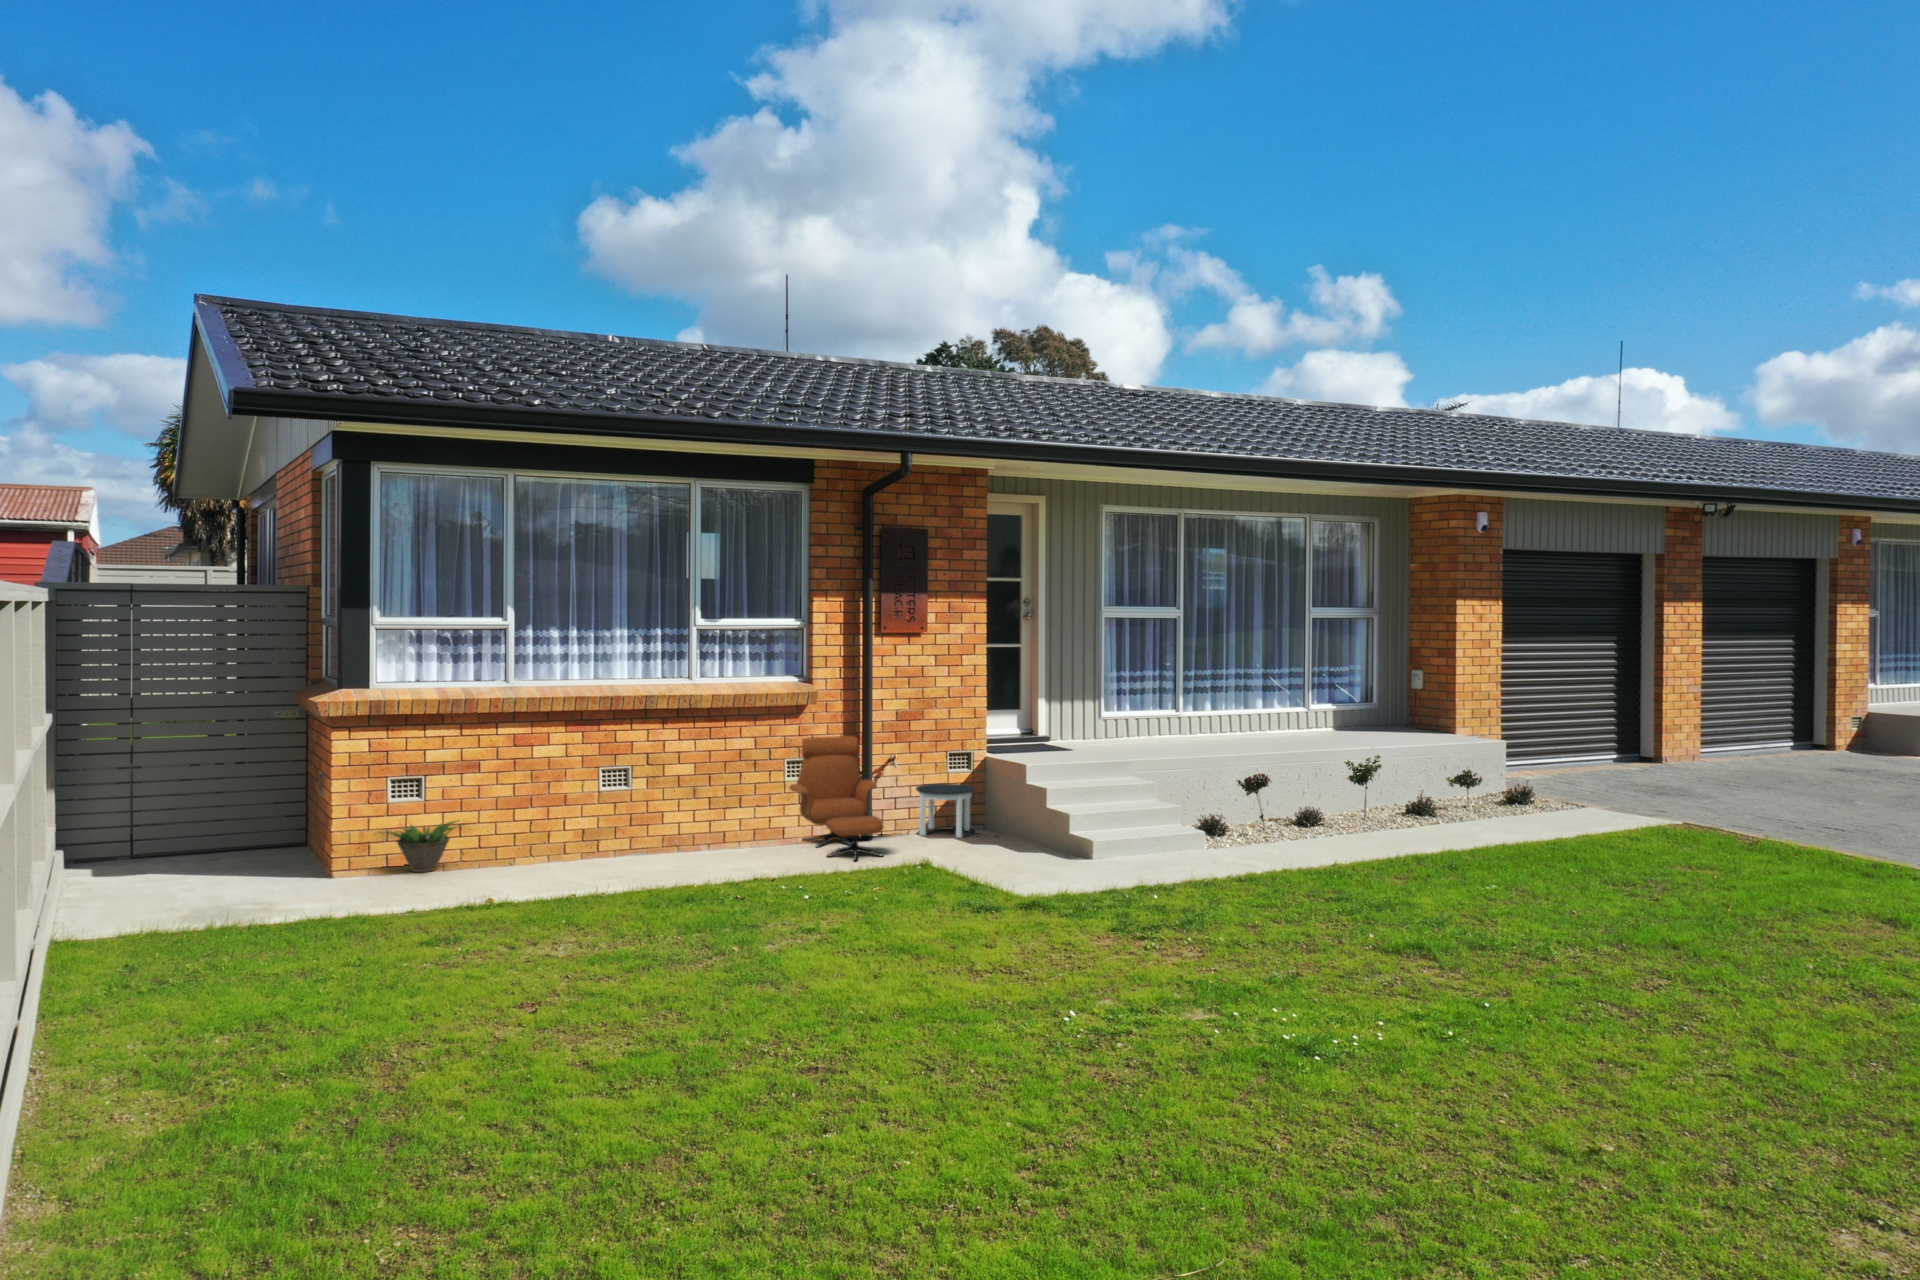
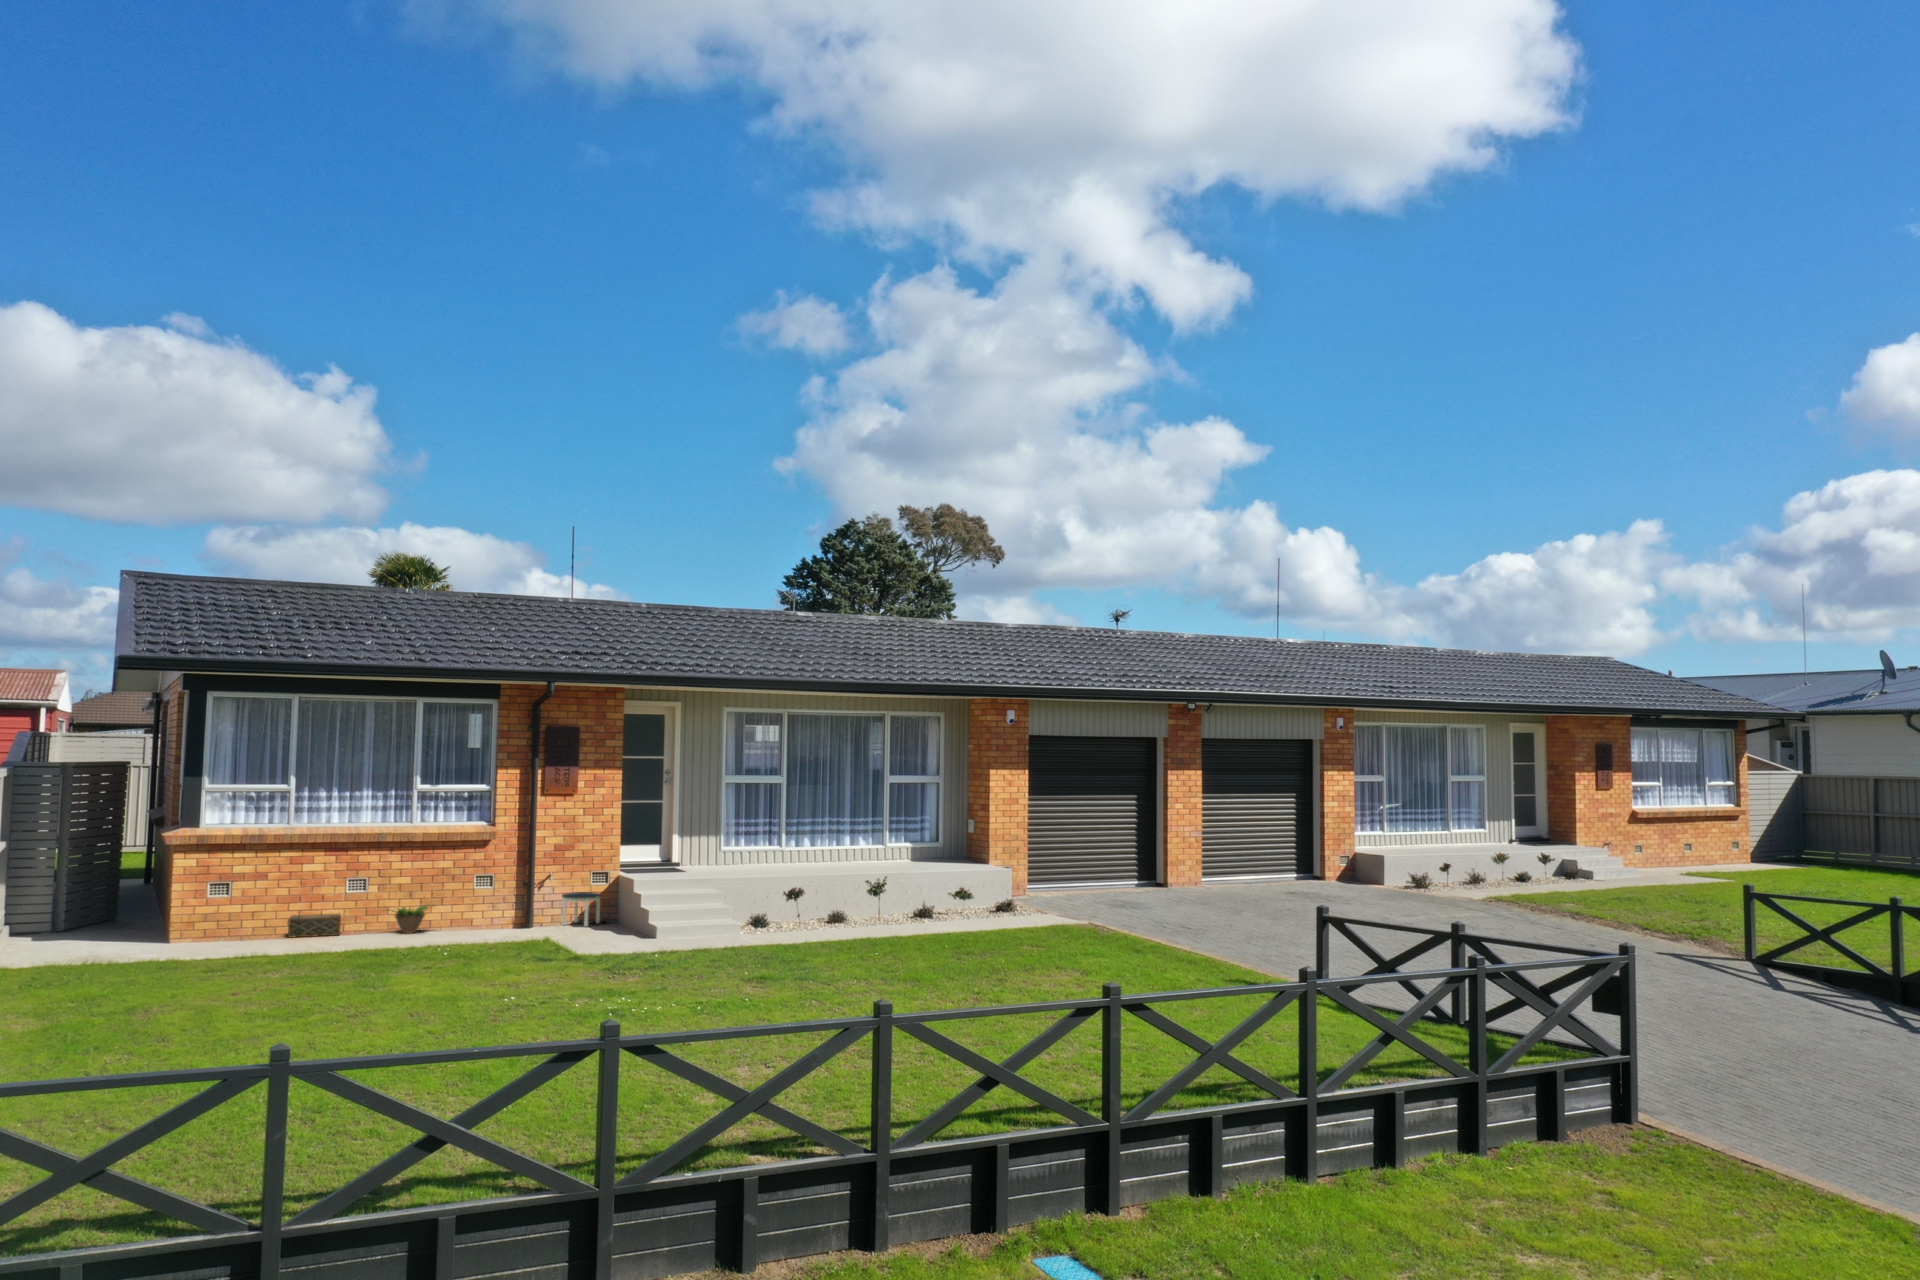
lounge chair: present [789,736,883,861] -> none [472,860,532,937]
decorative plant: present [388,821,457,872] -> present [392,905,428,934]
woven basket: none [520,823,601,864] -> present [288,914,341,938]

